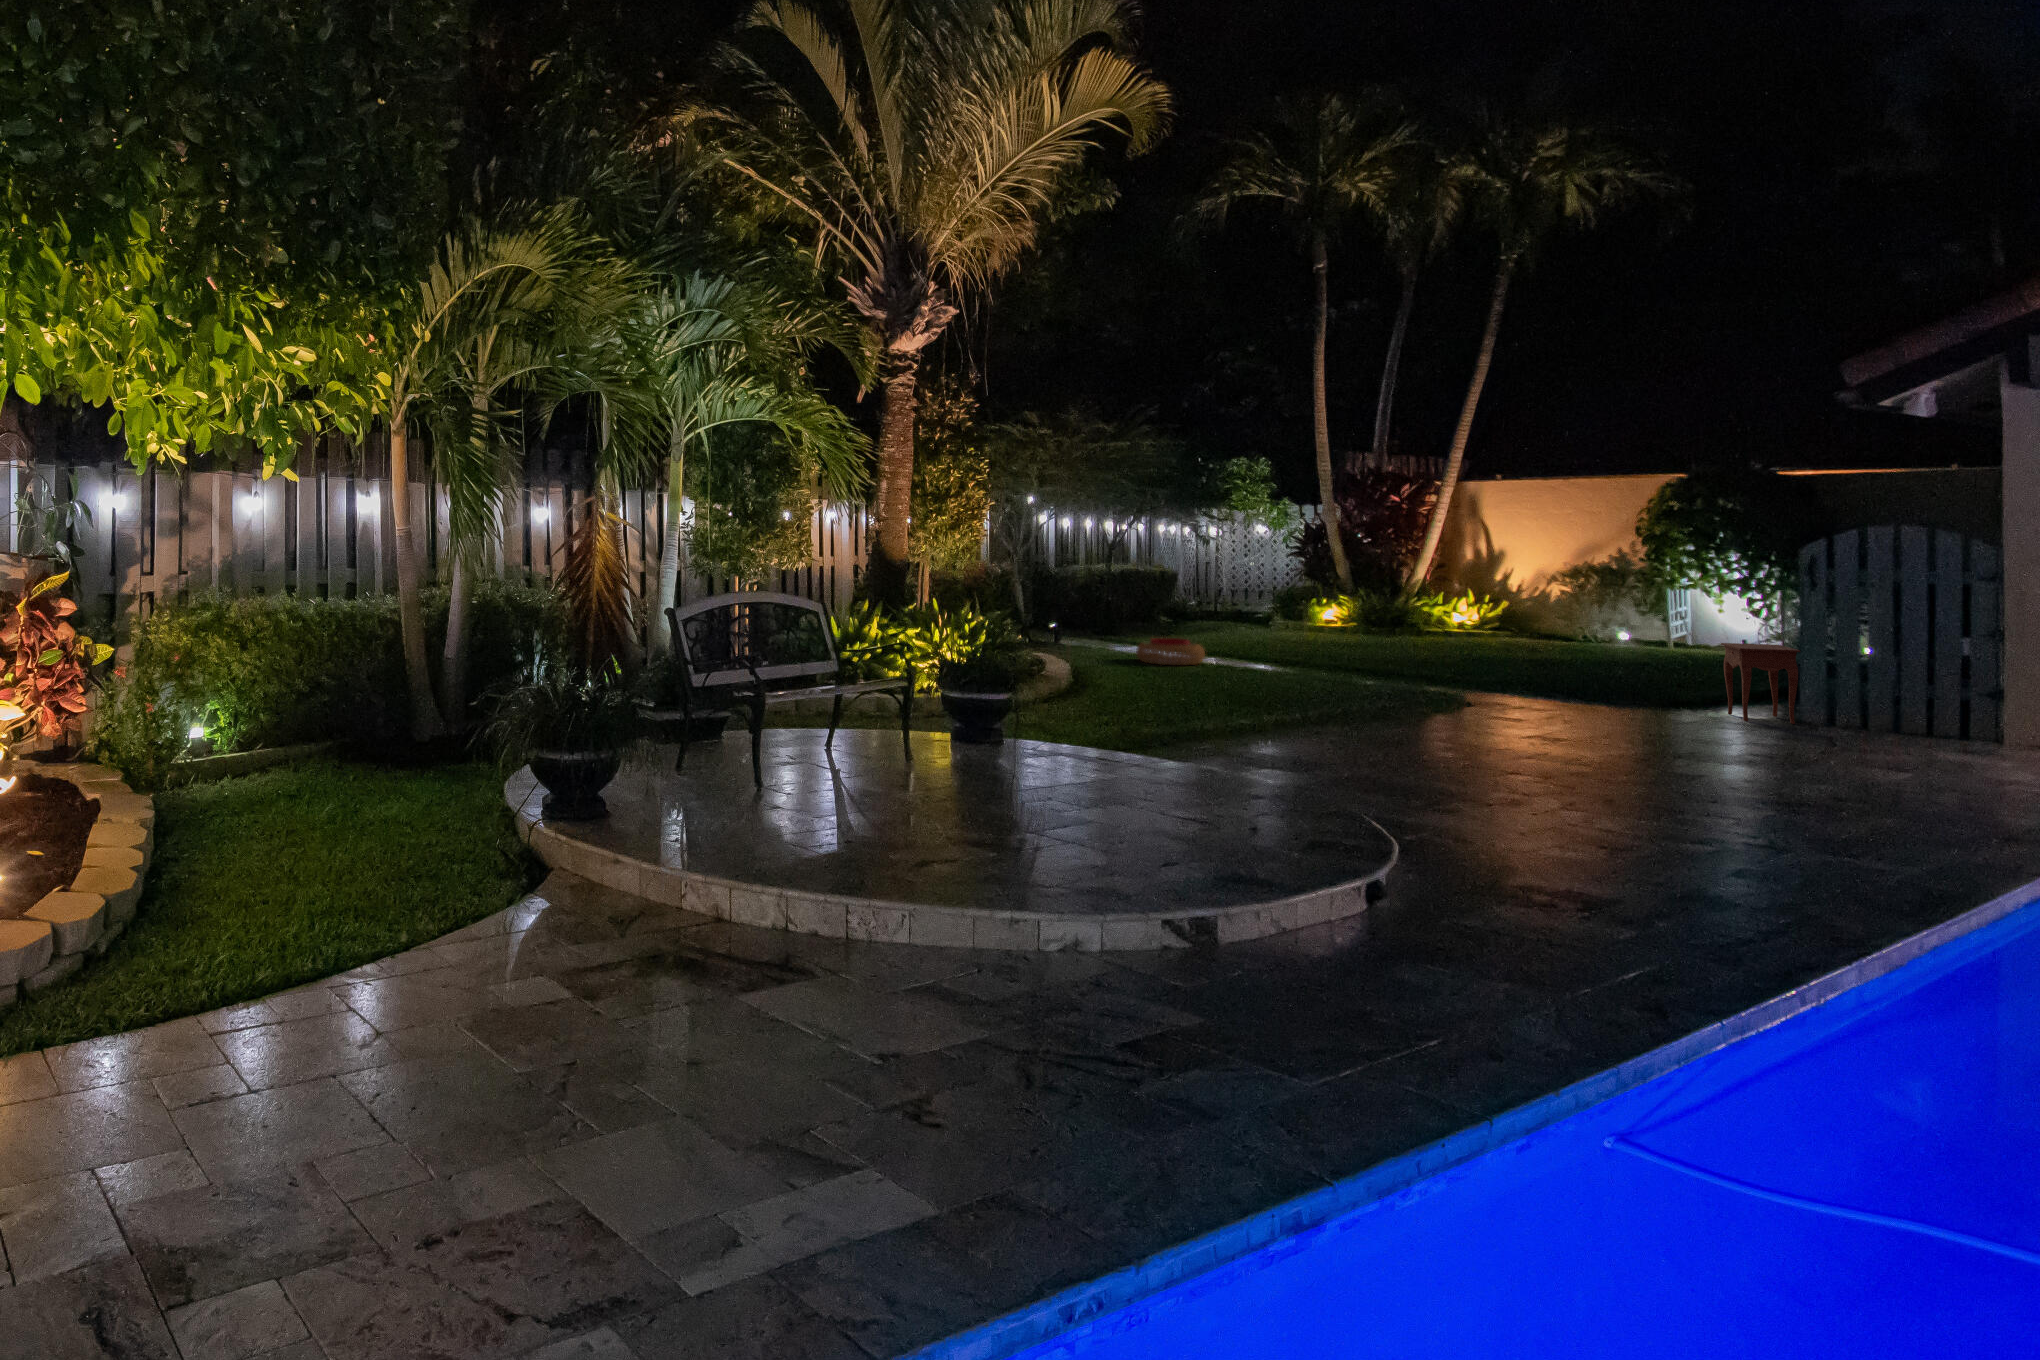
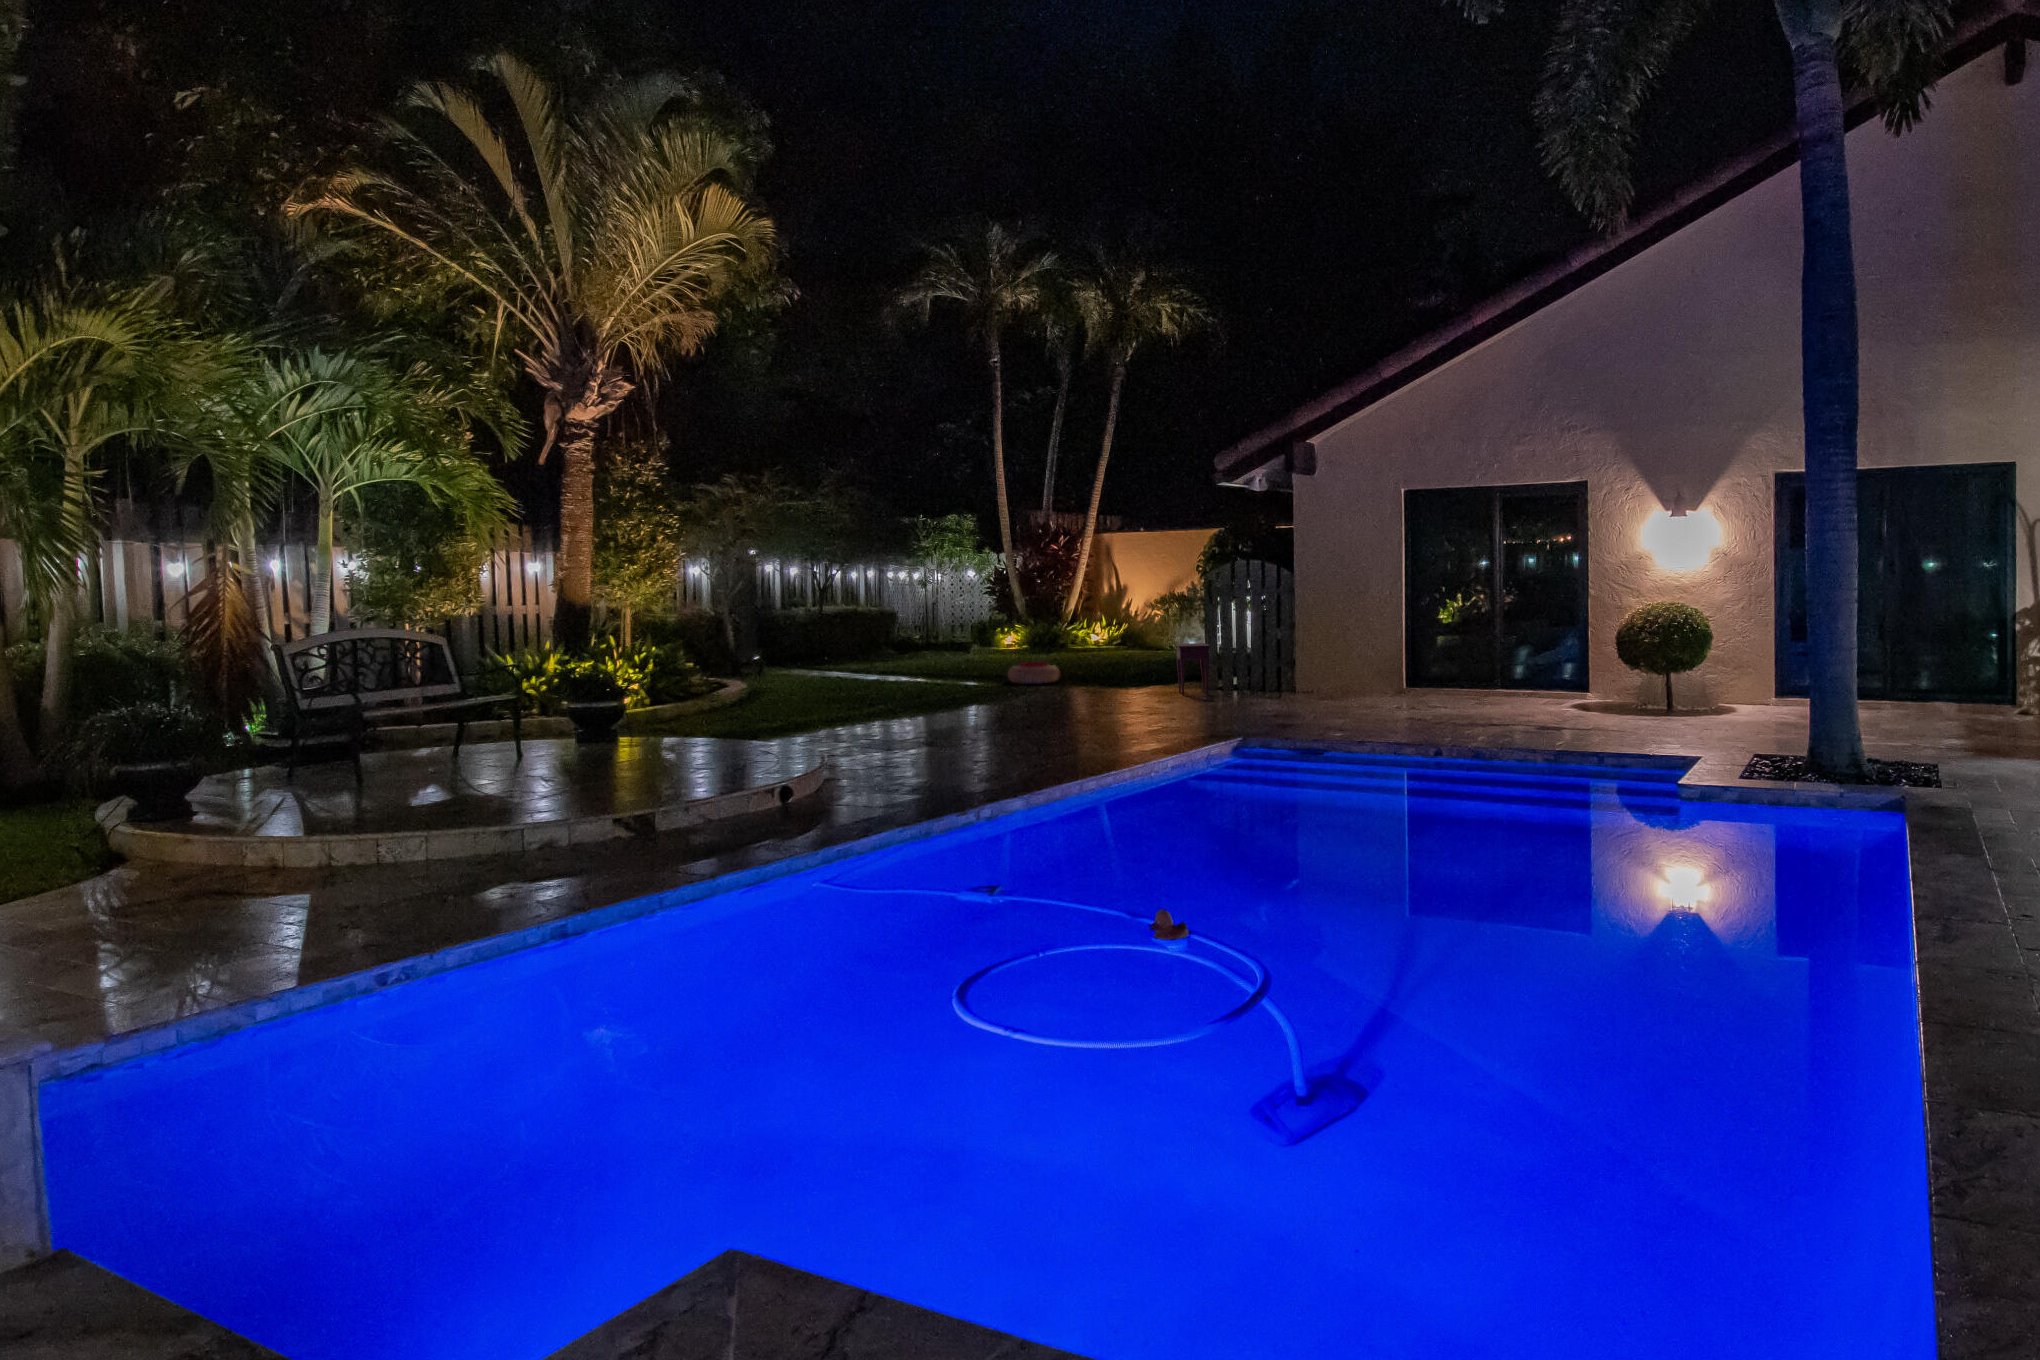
pouf: present [1136,638,1205,665] -> present [1008,662,1059,684]

